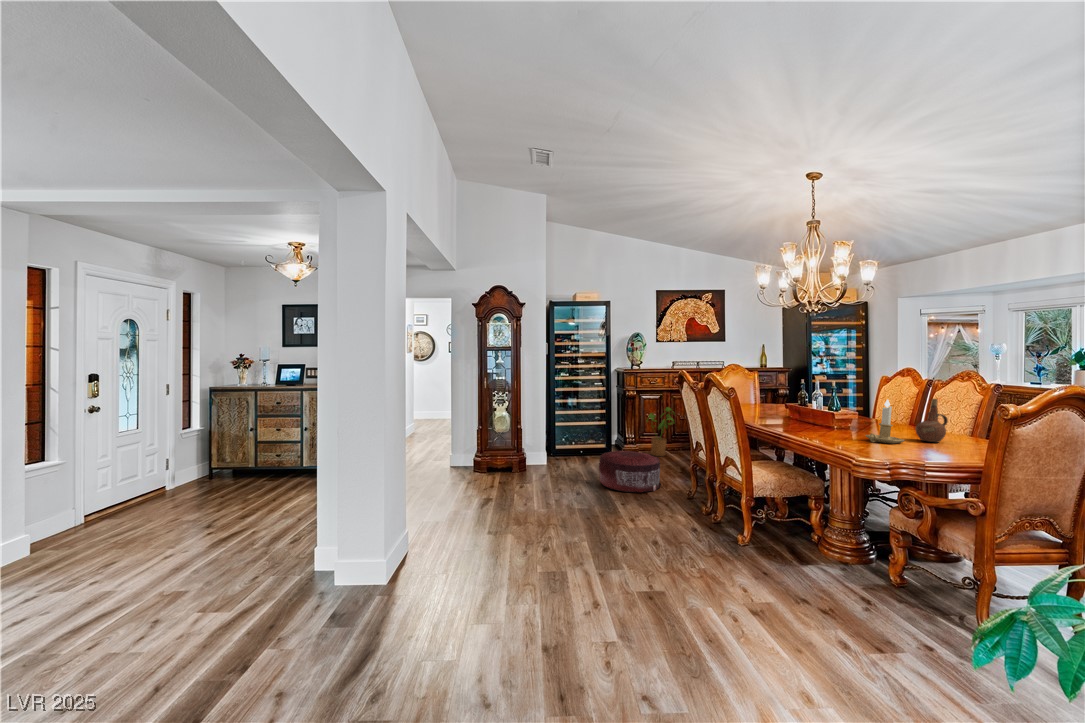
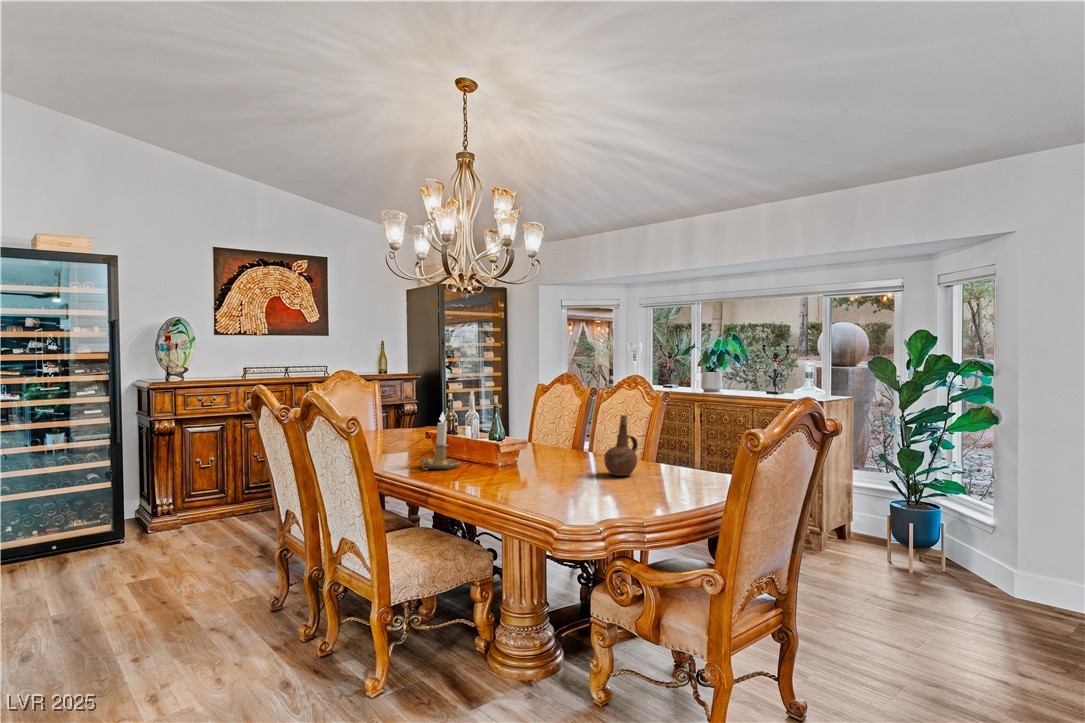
candlestick: present [866,400,904,444] -> present [419,412,461,470]
house plant: present [646,407,674,456] -> none [196,443,249,529]
pouf: present [599,450,661,492] -> none [78,536,221,630]

